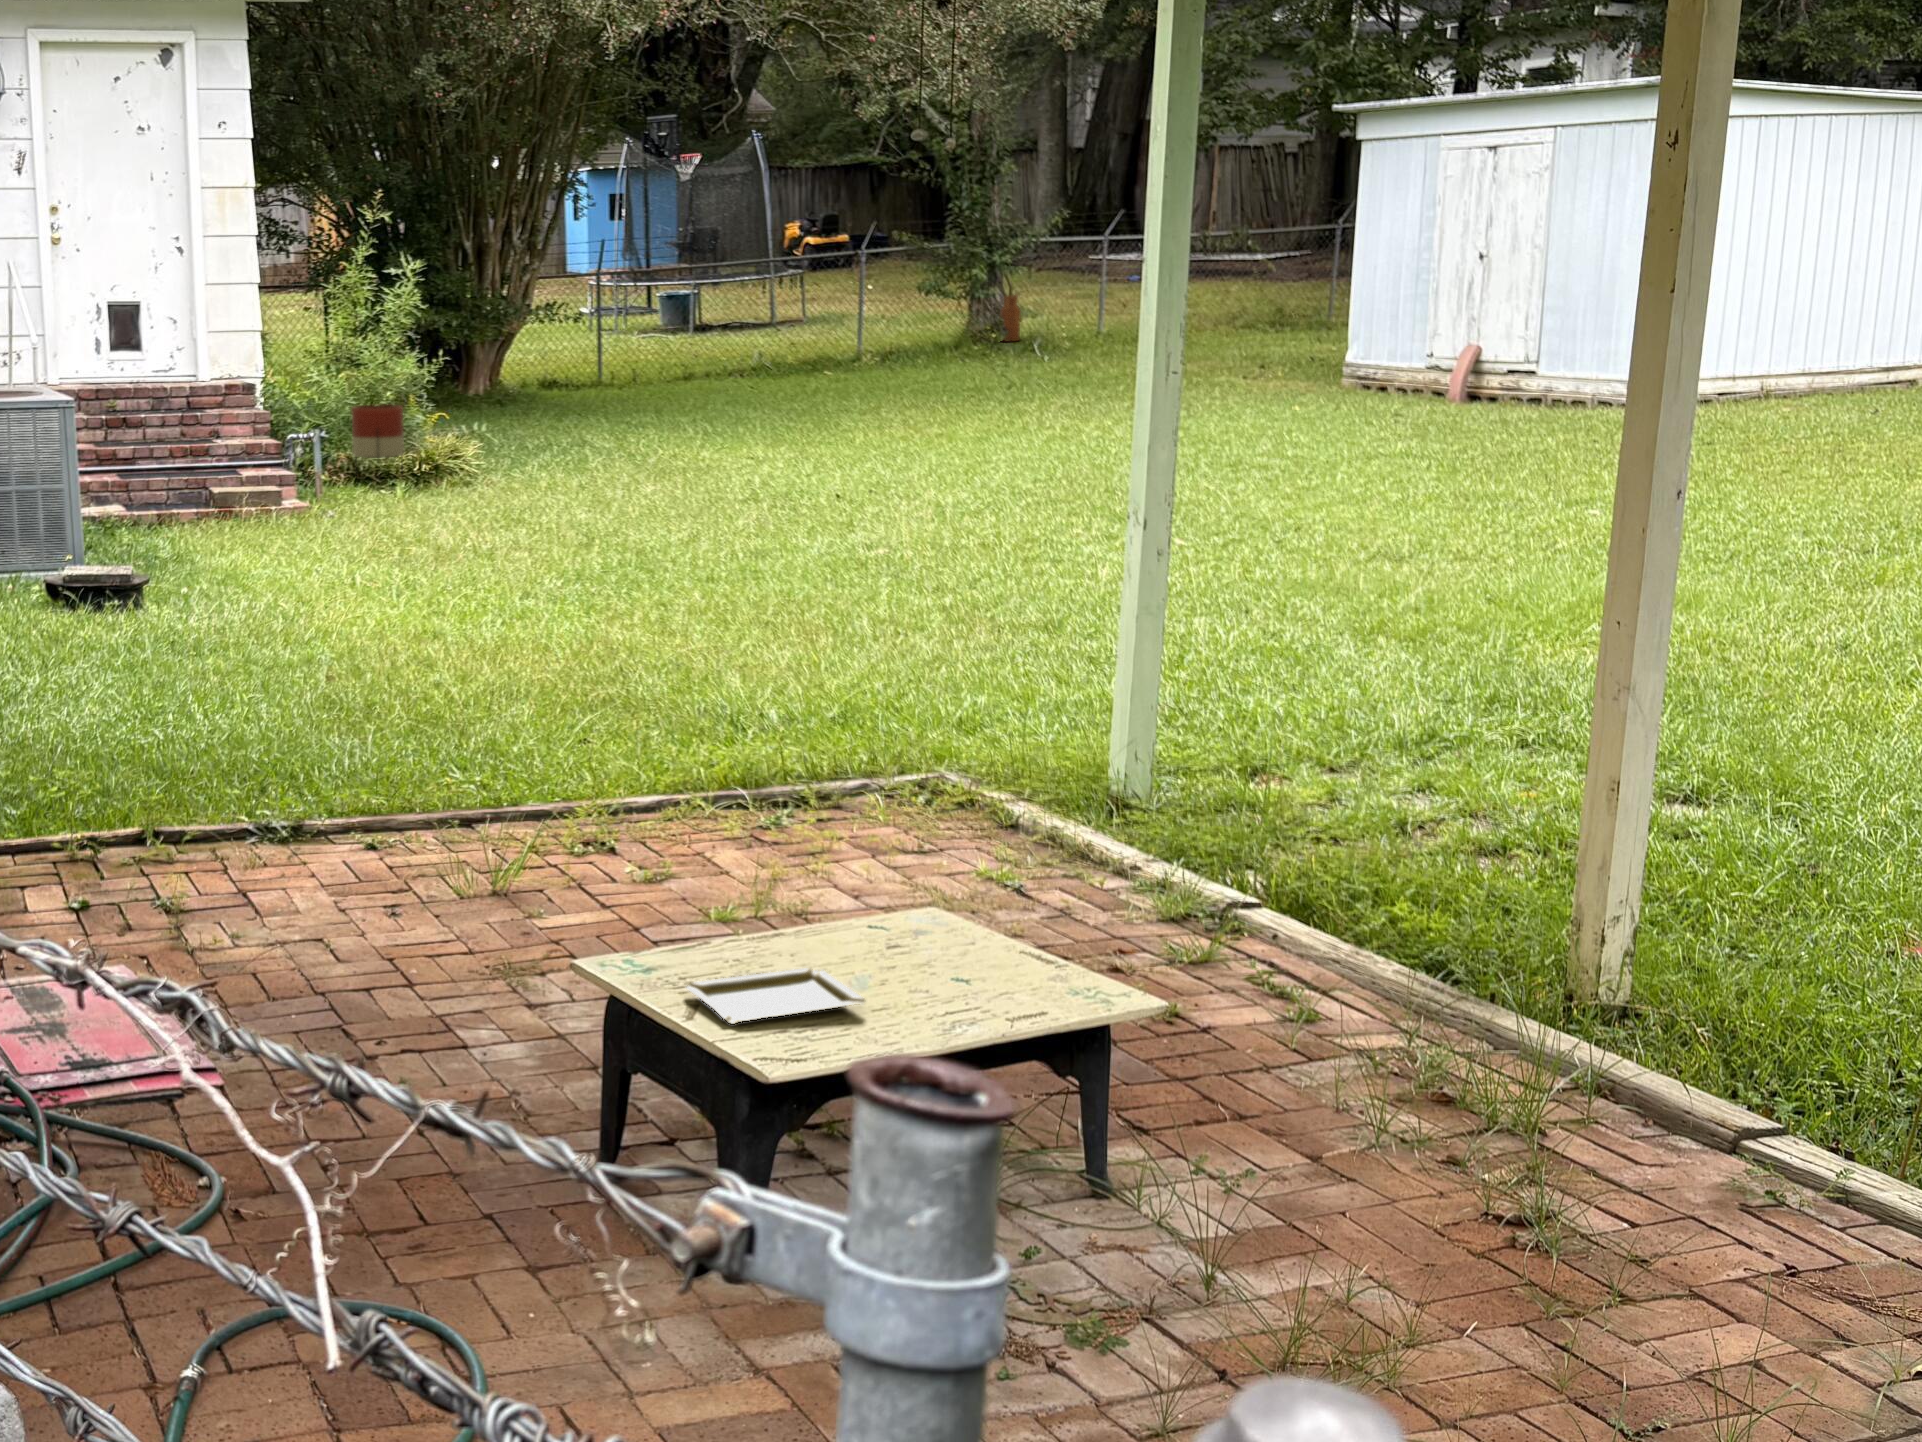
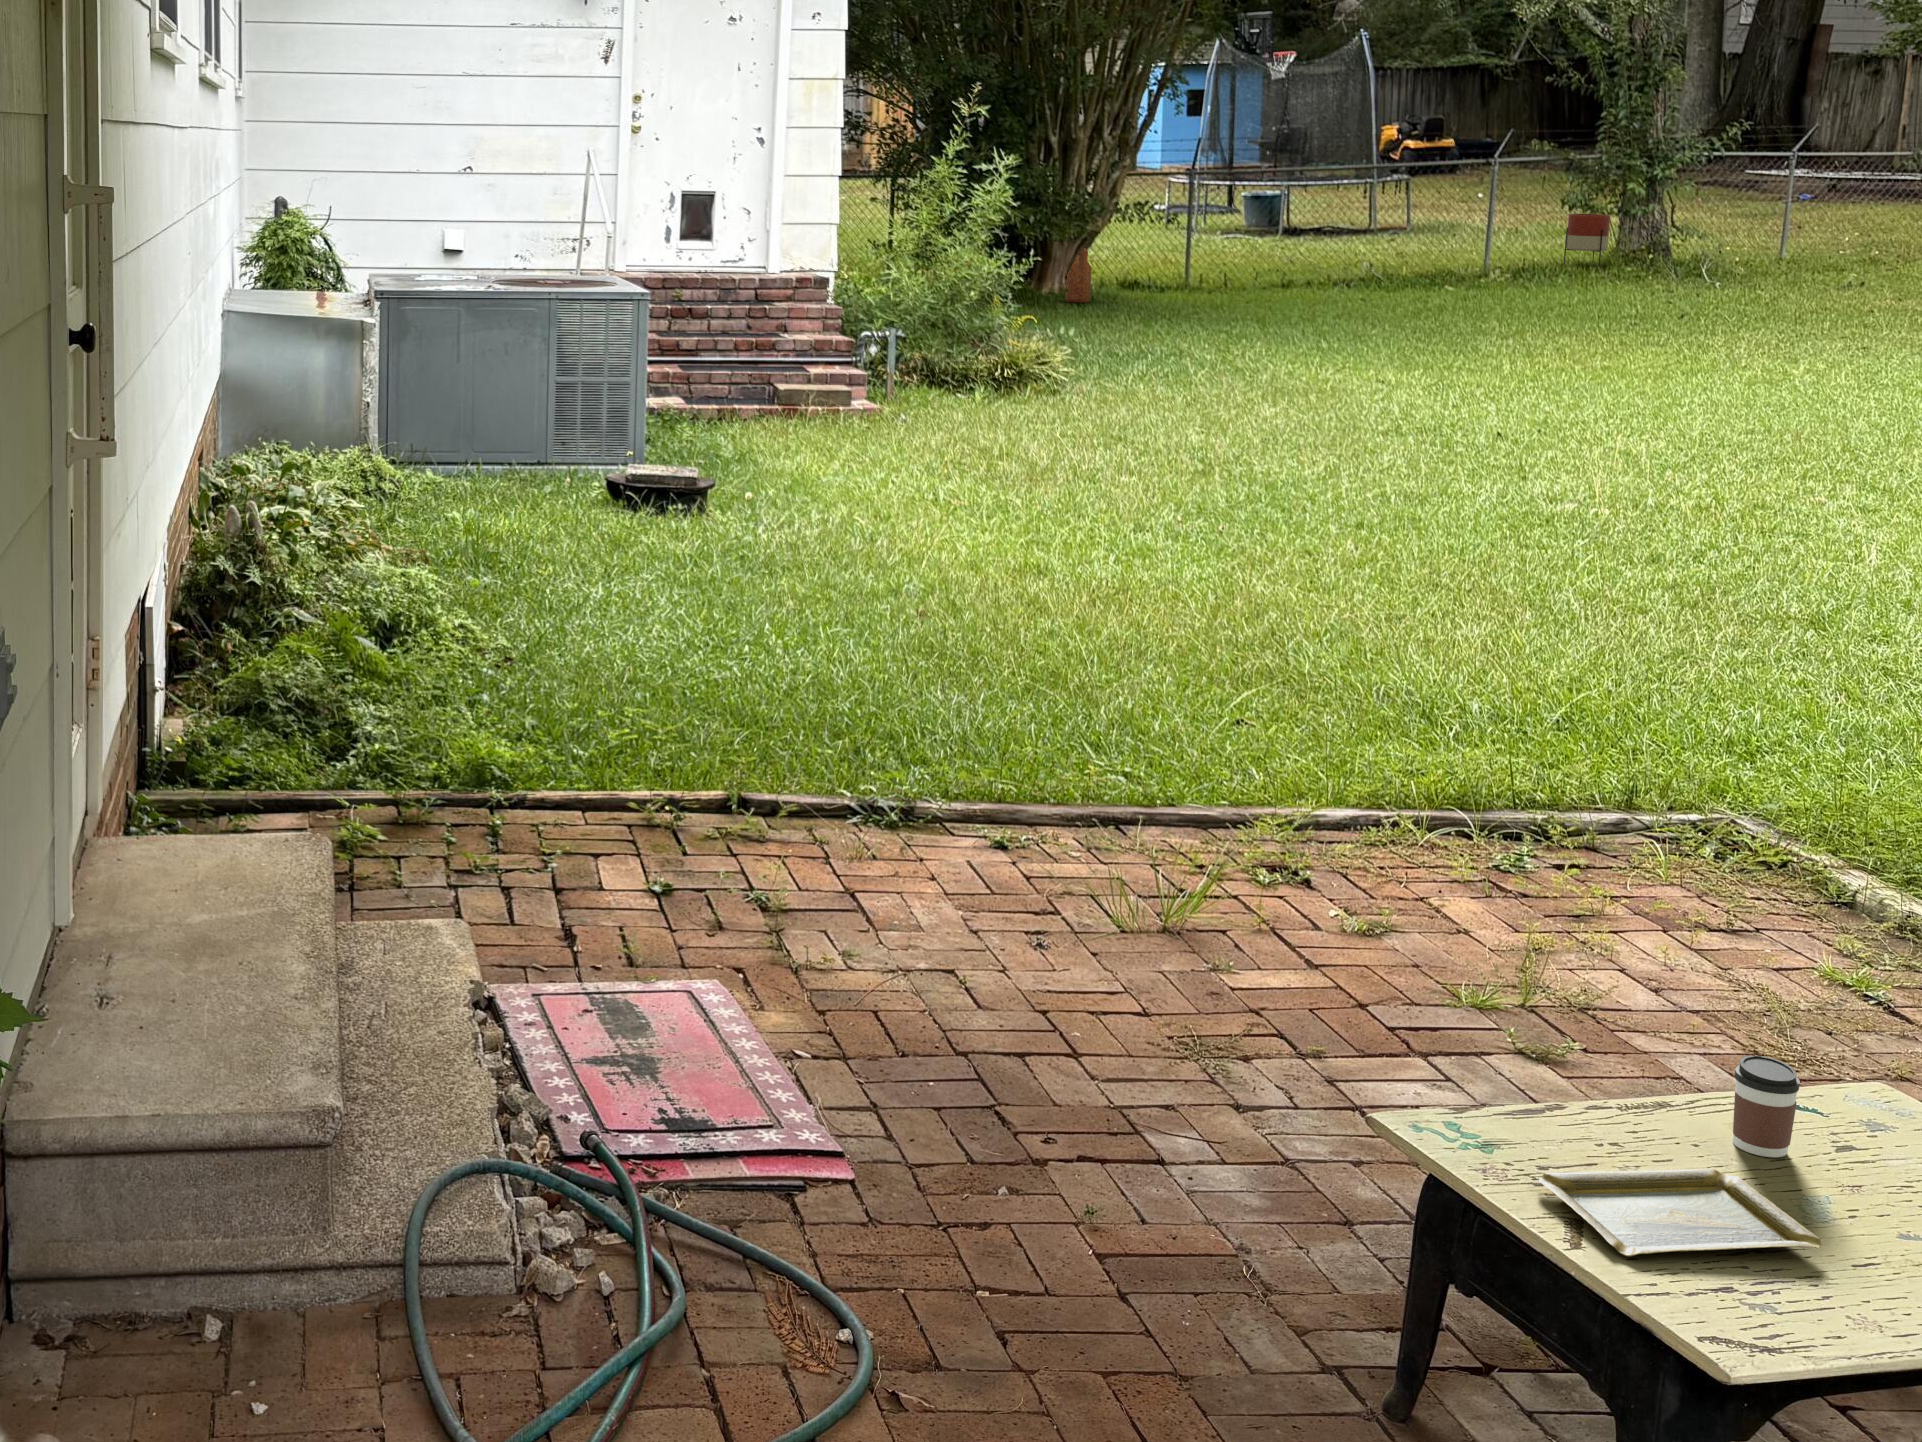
watering can: present [1000,295,1021,341] -> present [1065,248,1092,303]
planter: present [351,404,404,458] -> present [1564,214,1610,266]
coffee cup: none [831,890,873,960] -> present [1733,1056,1800,1157]

